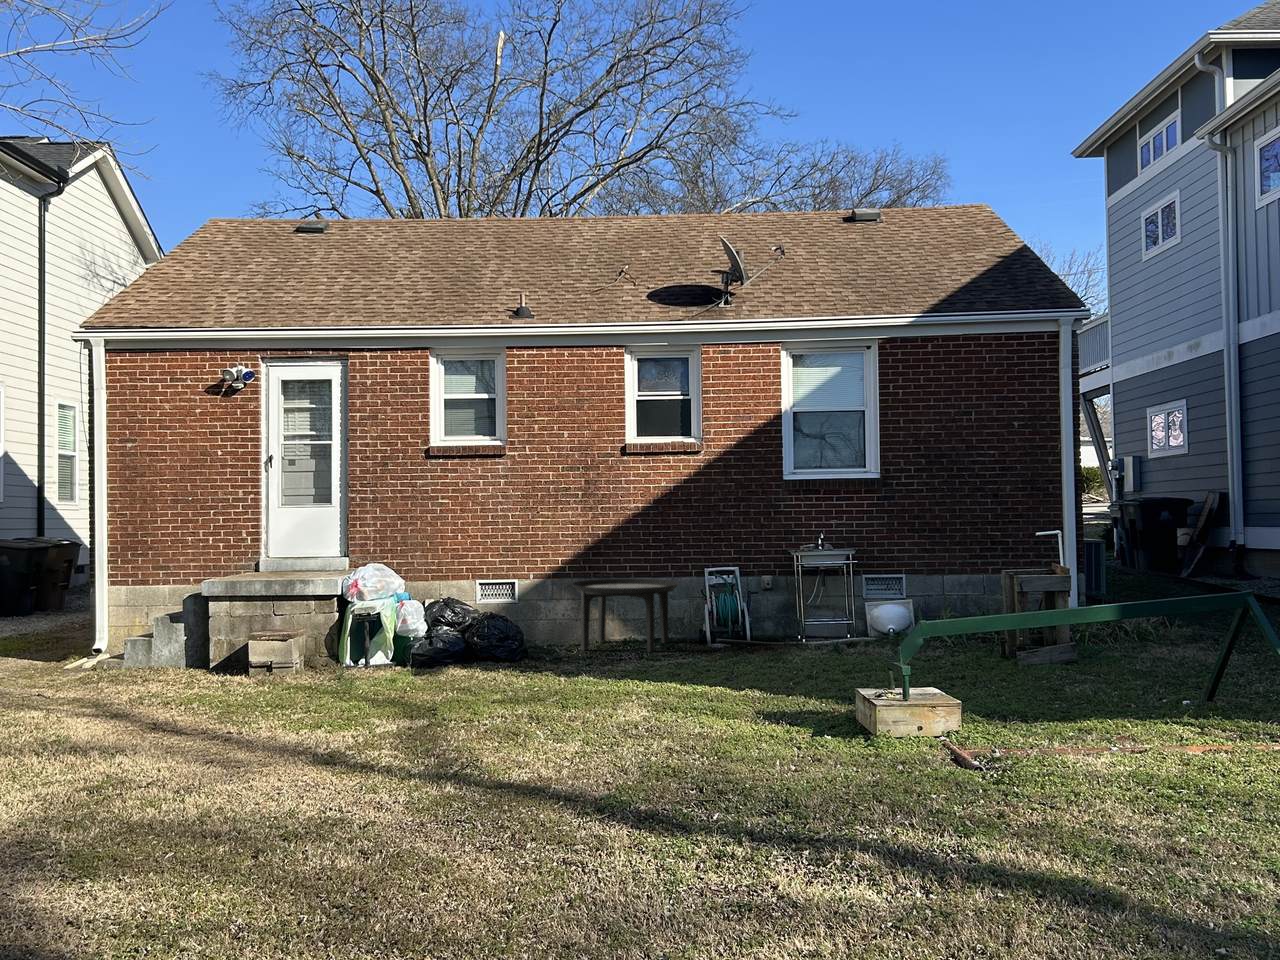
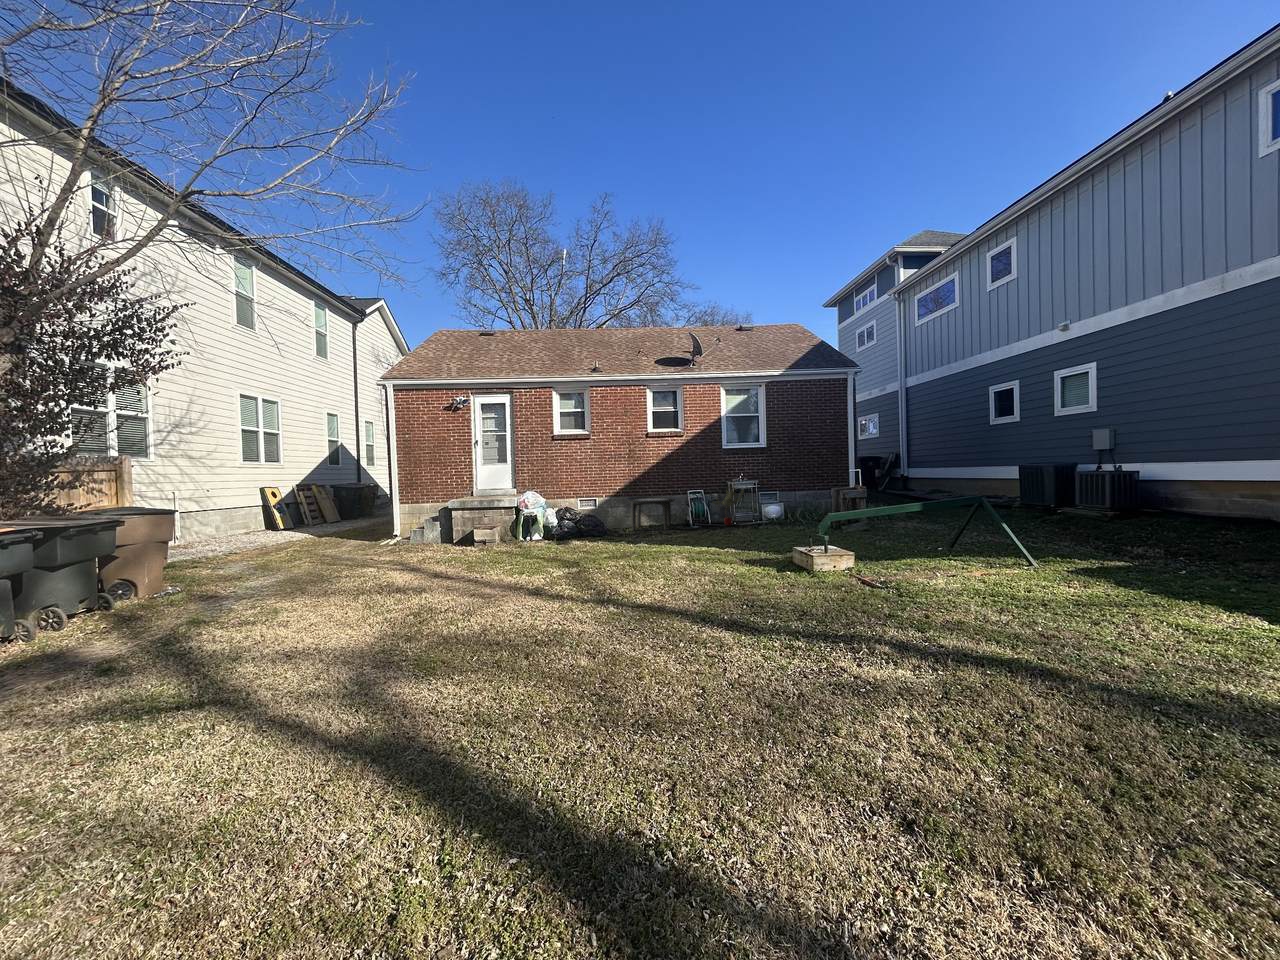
potted tree: none [754,557,823,645] -> present [713,486,744,526]

